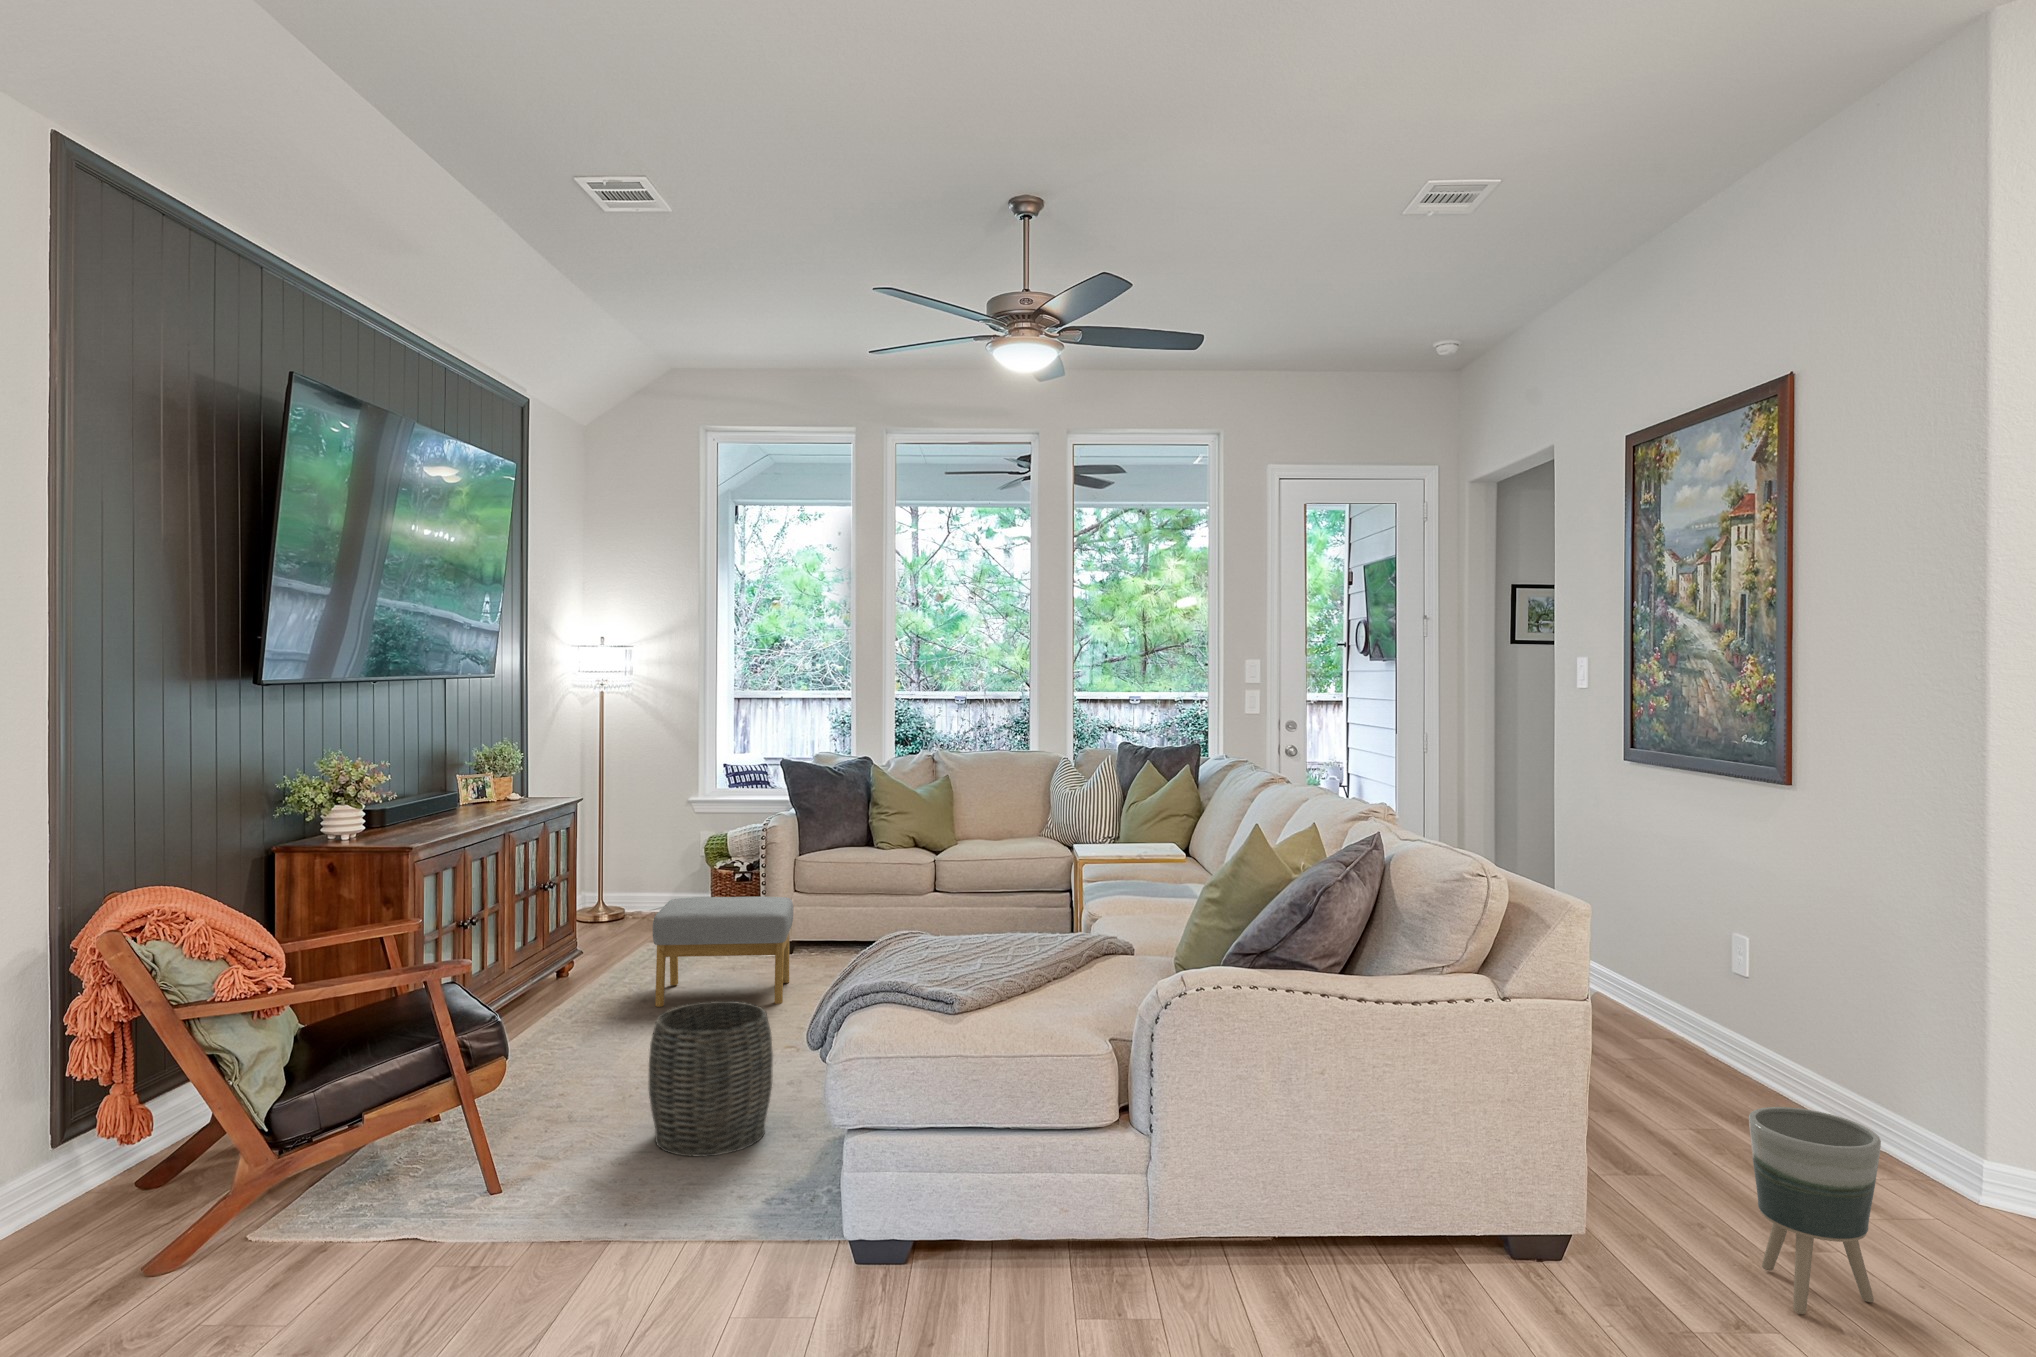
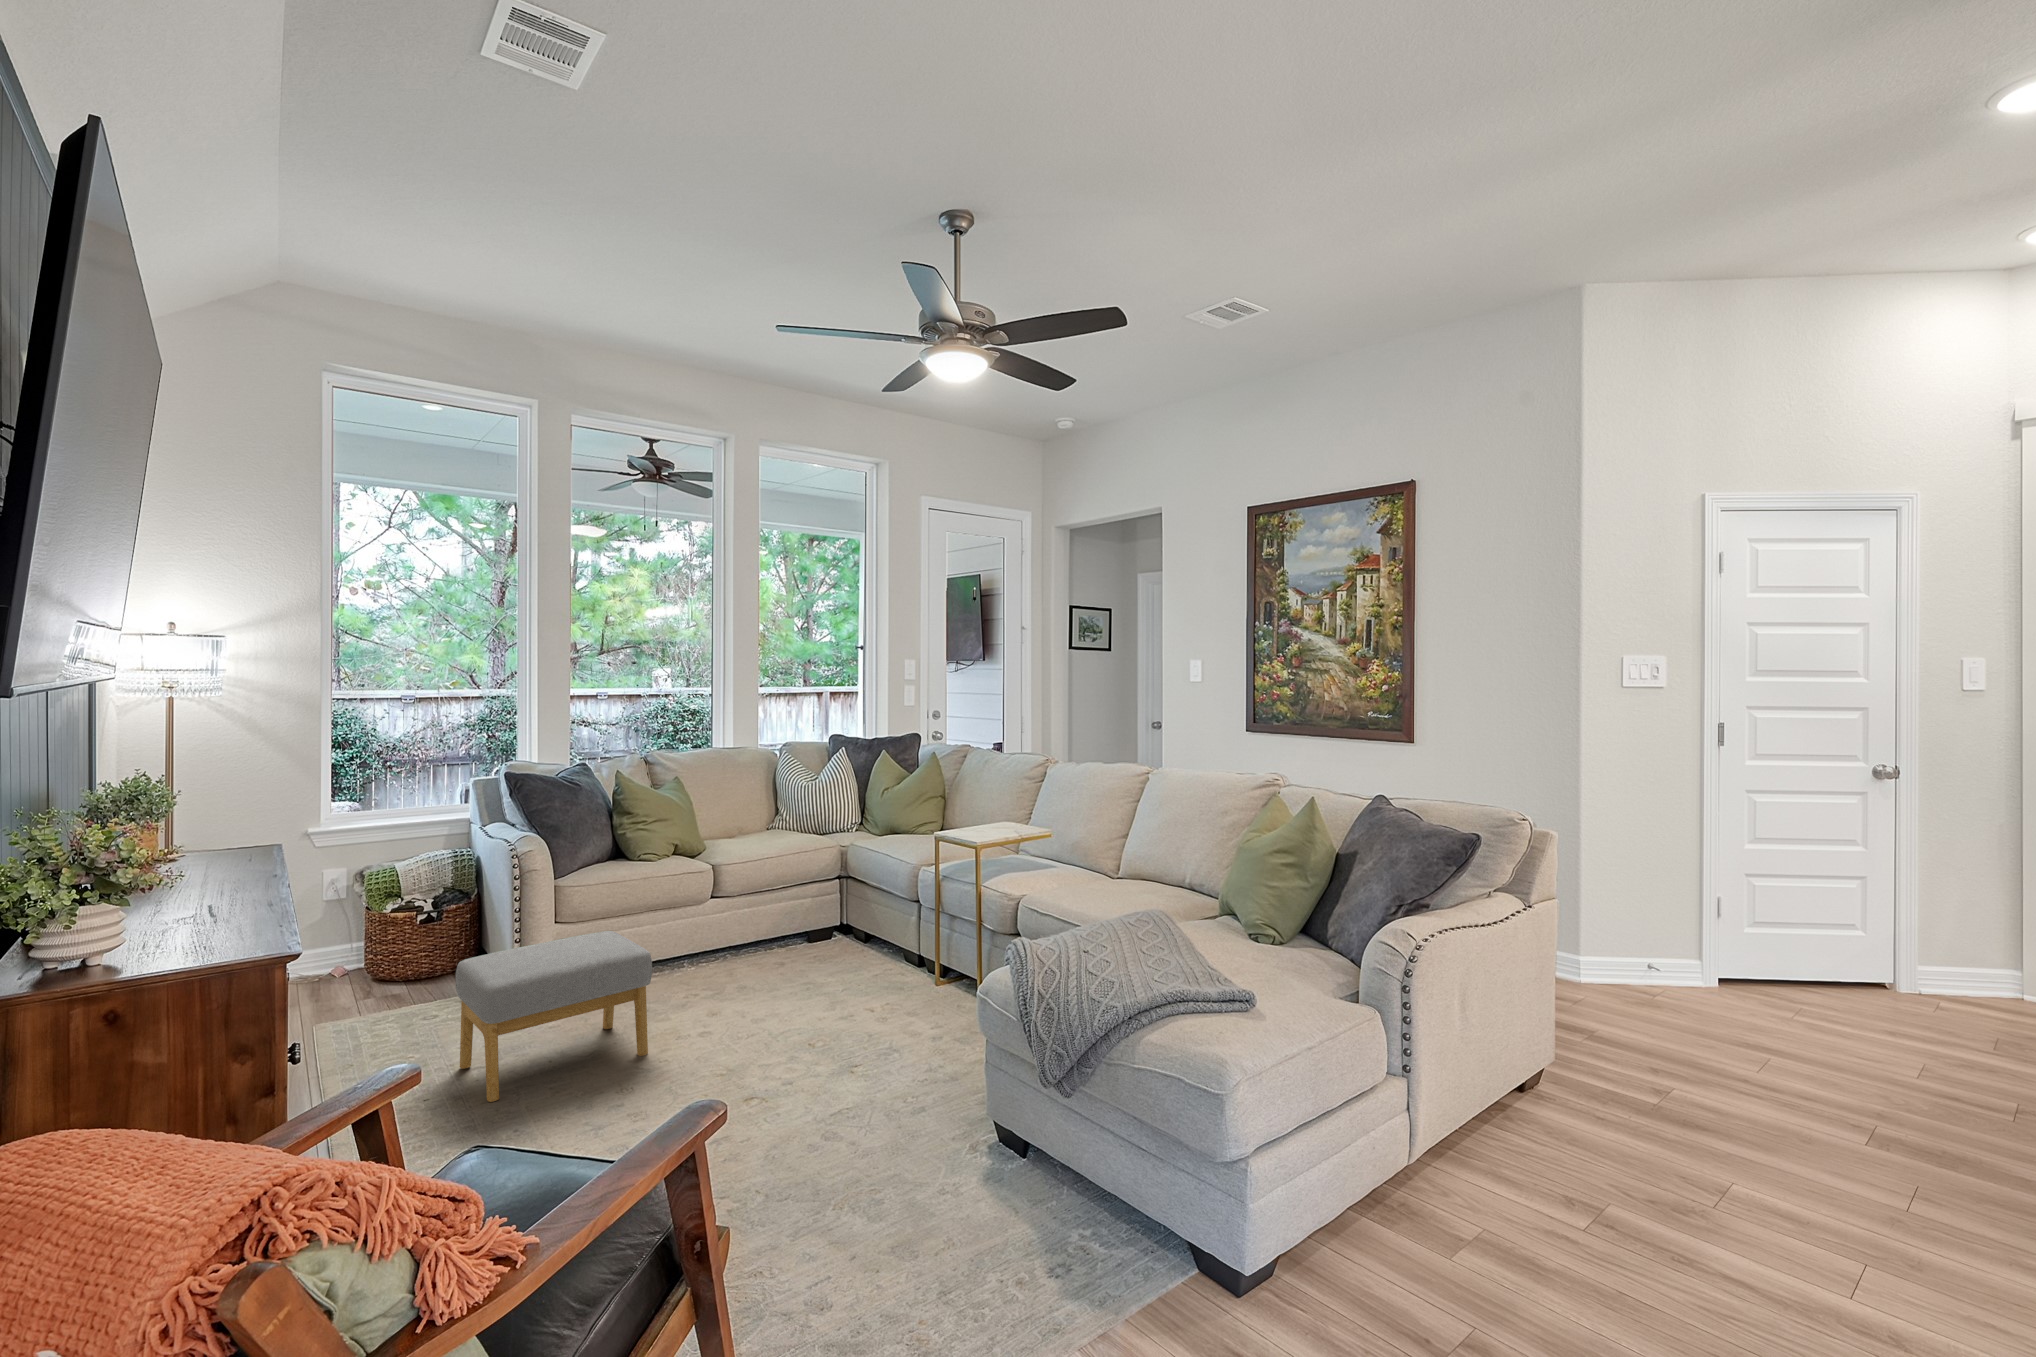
woven basket: present [649,1001,773,1157] -> none [789,1067,936,1283]
planter: present [1749,1107,1881,1314] -> none [1616,947,1701,1075]

